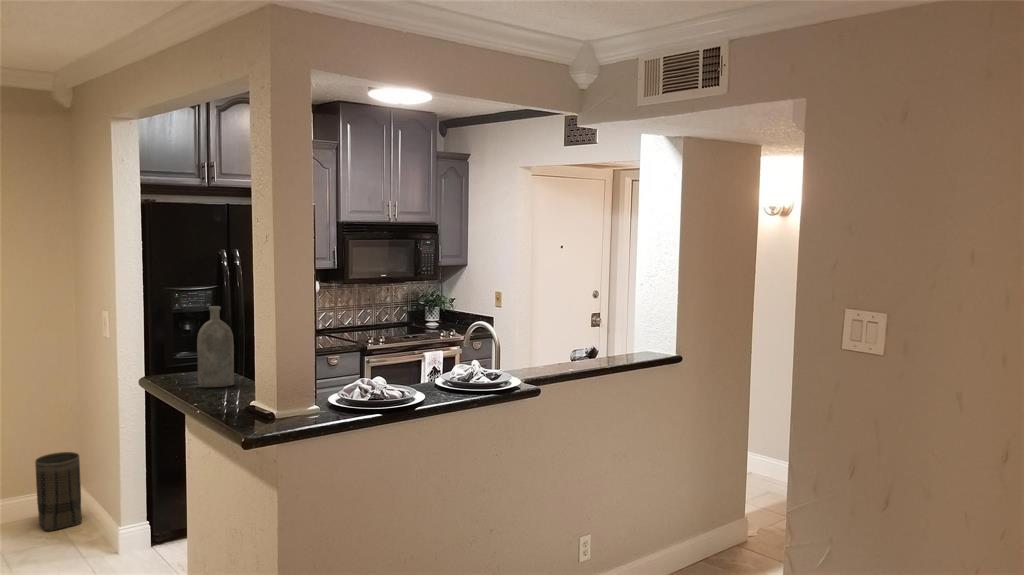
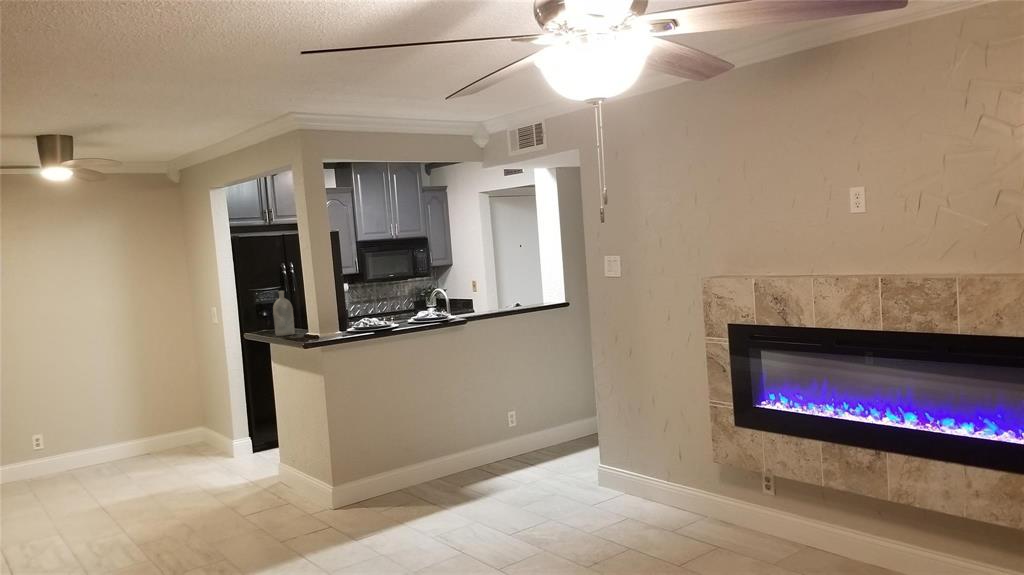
basket: present [35,452,82,531] -> none [178,402,208,450]

